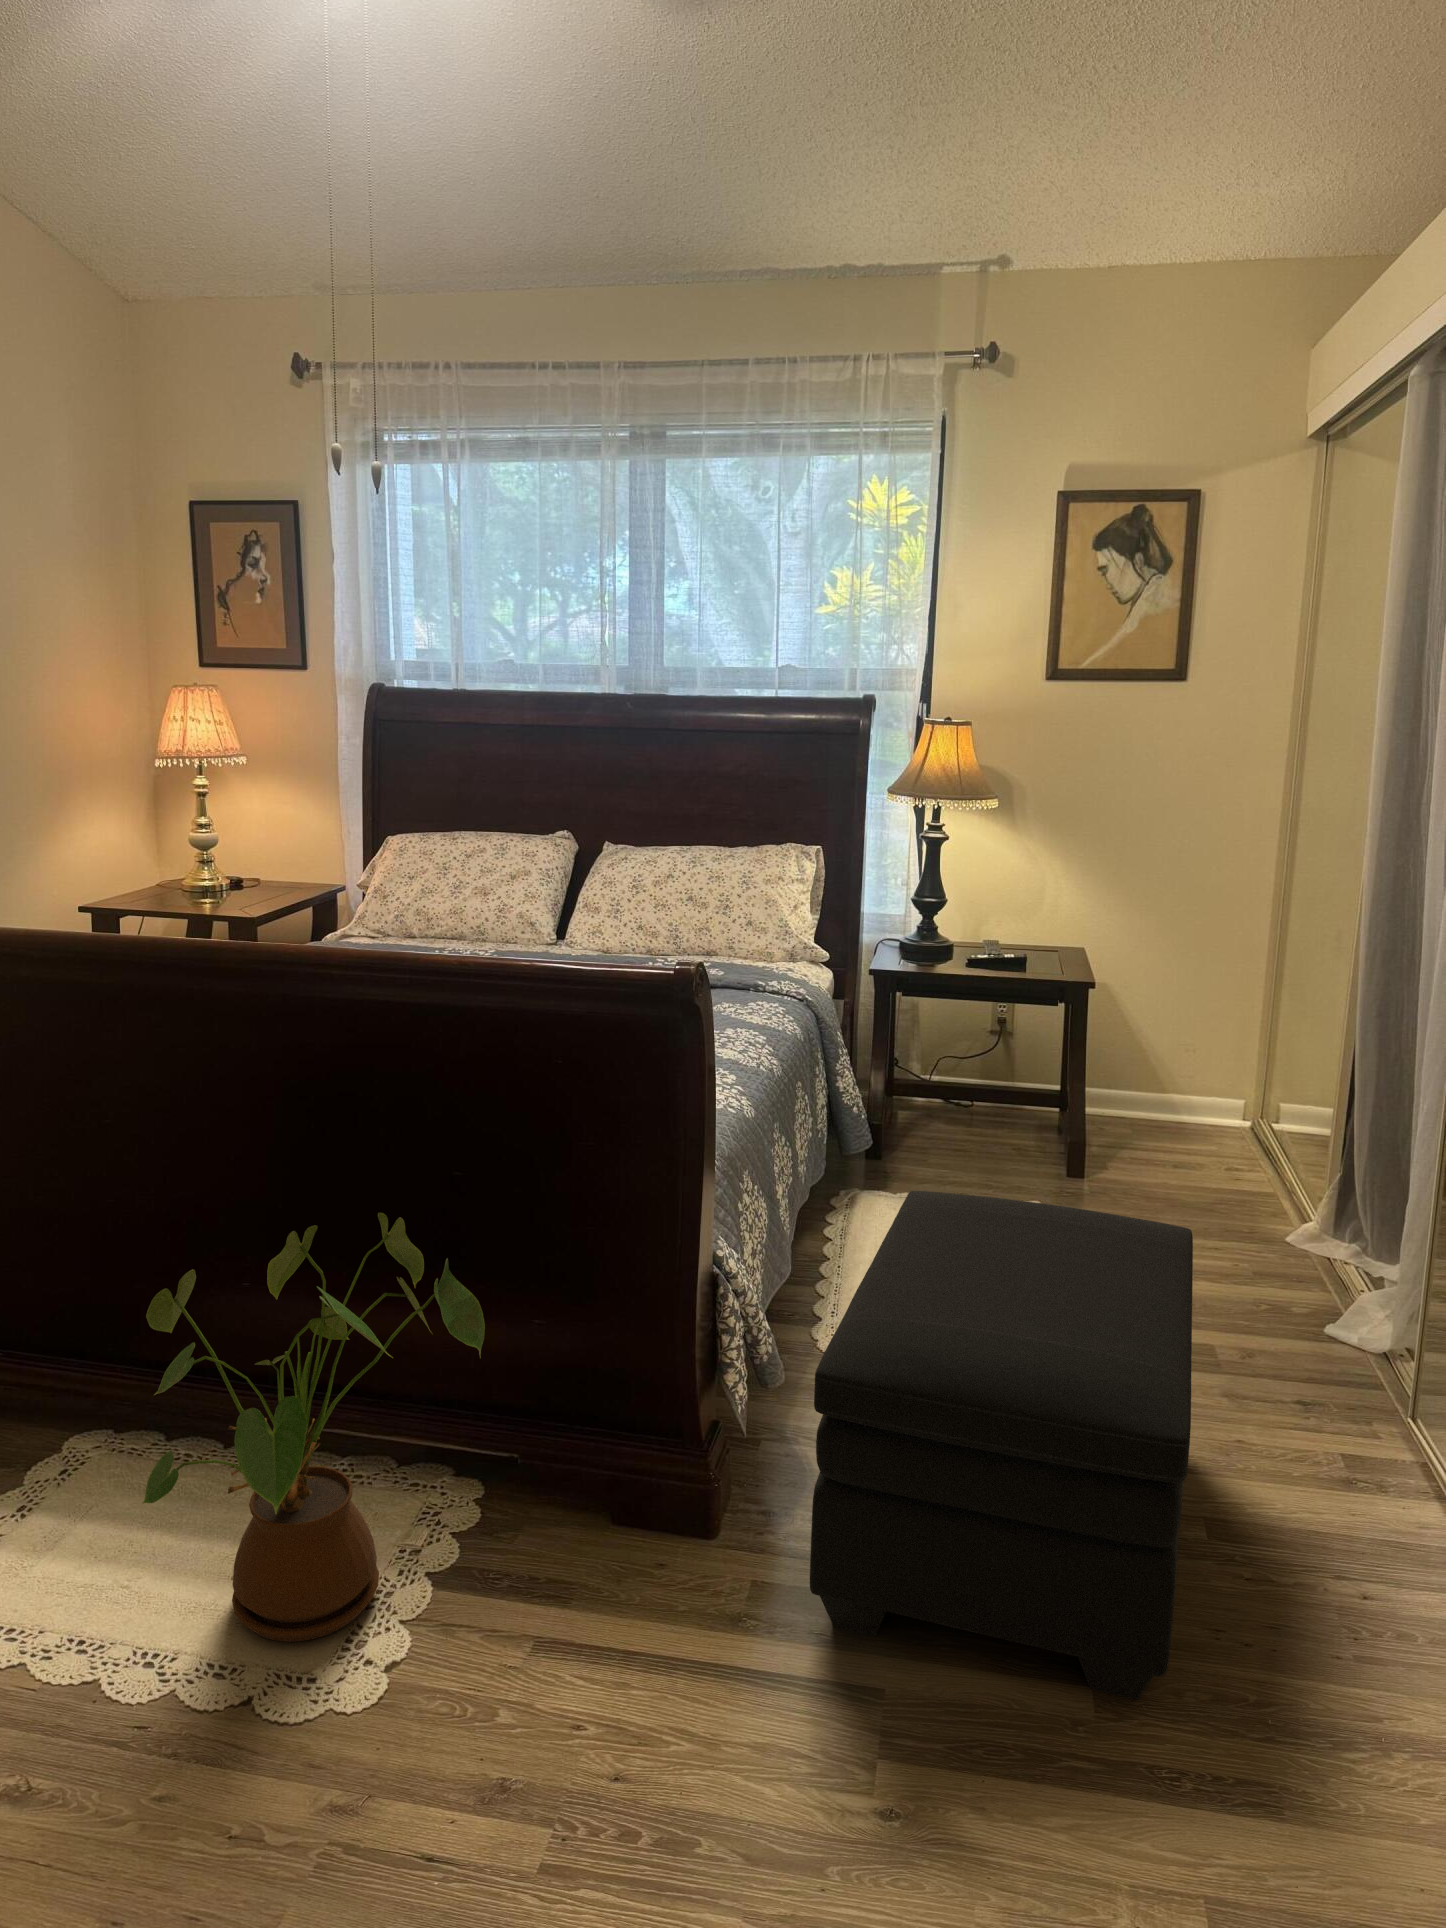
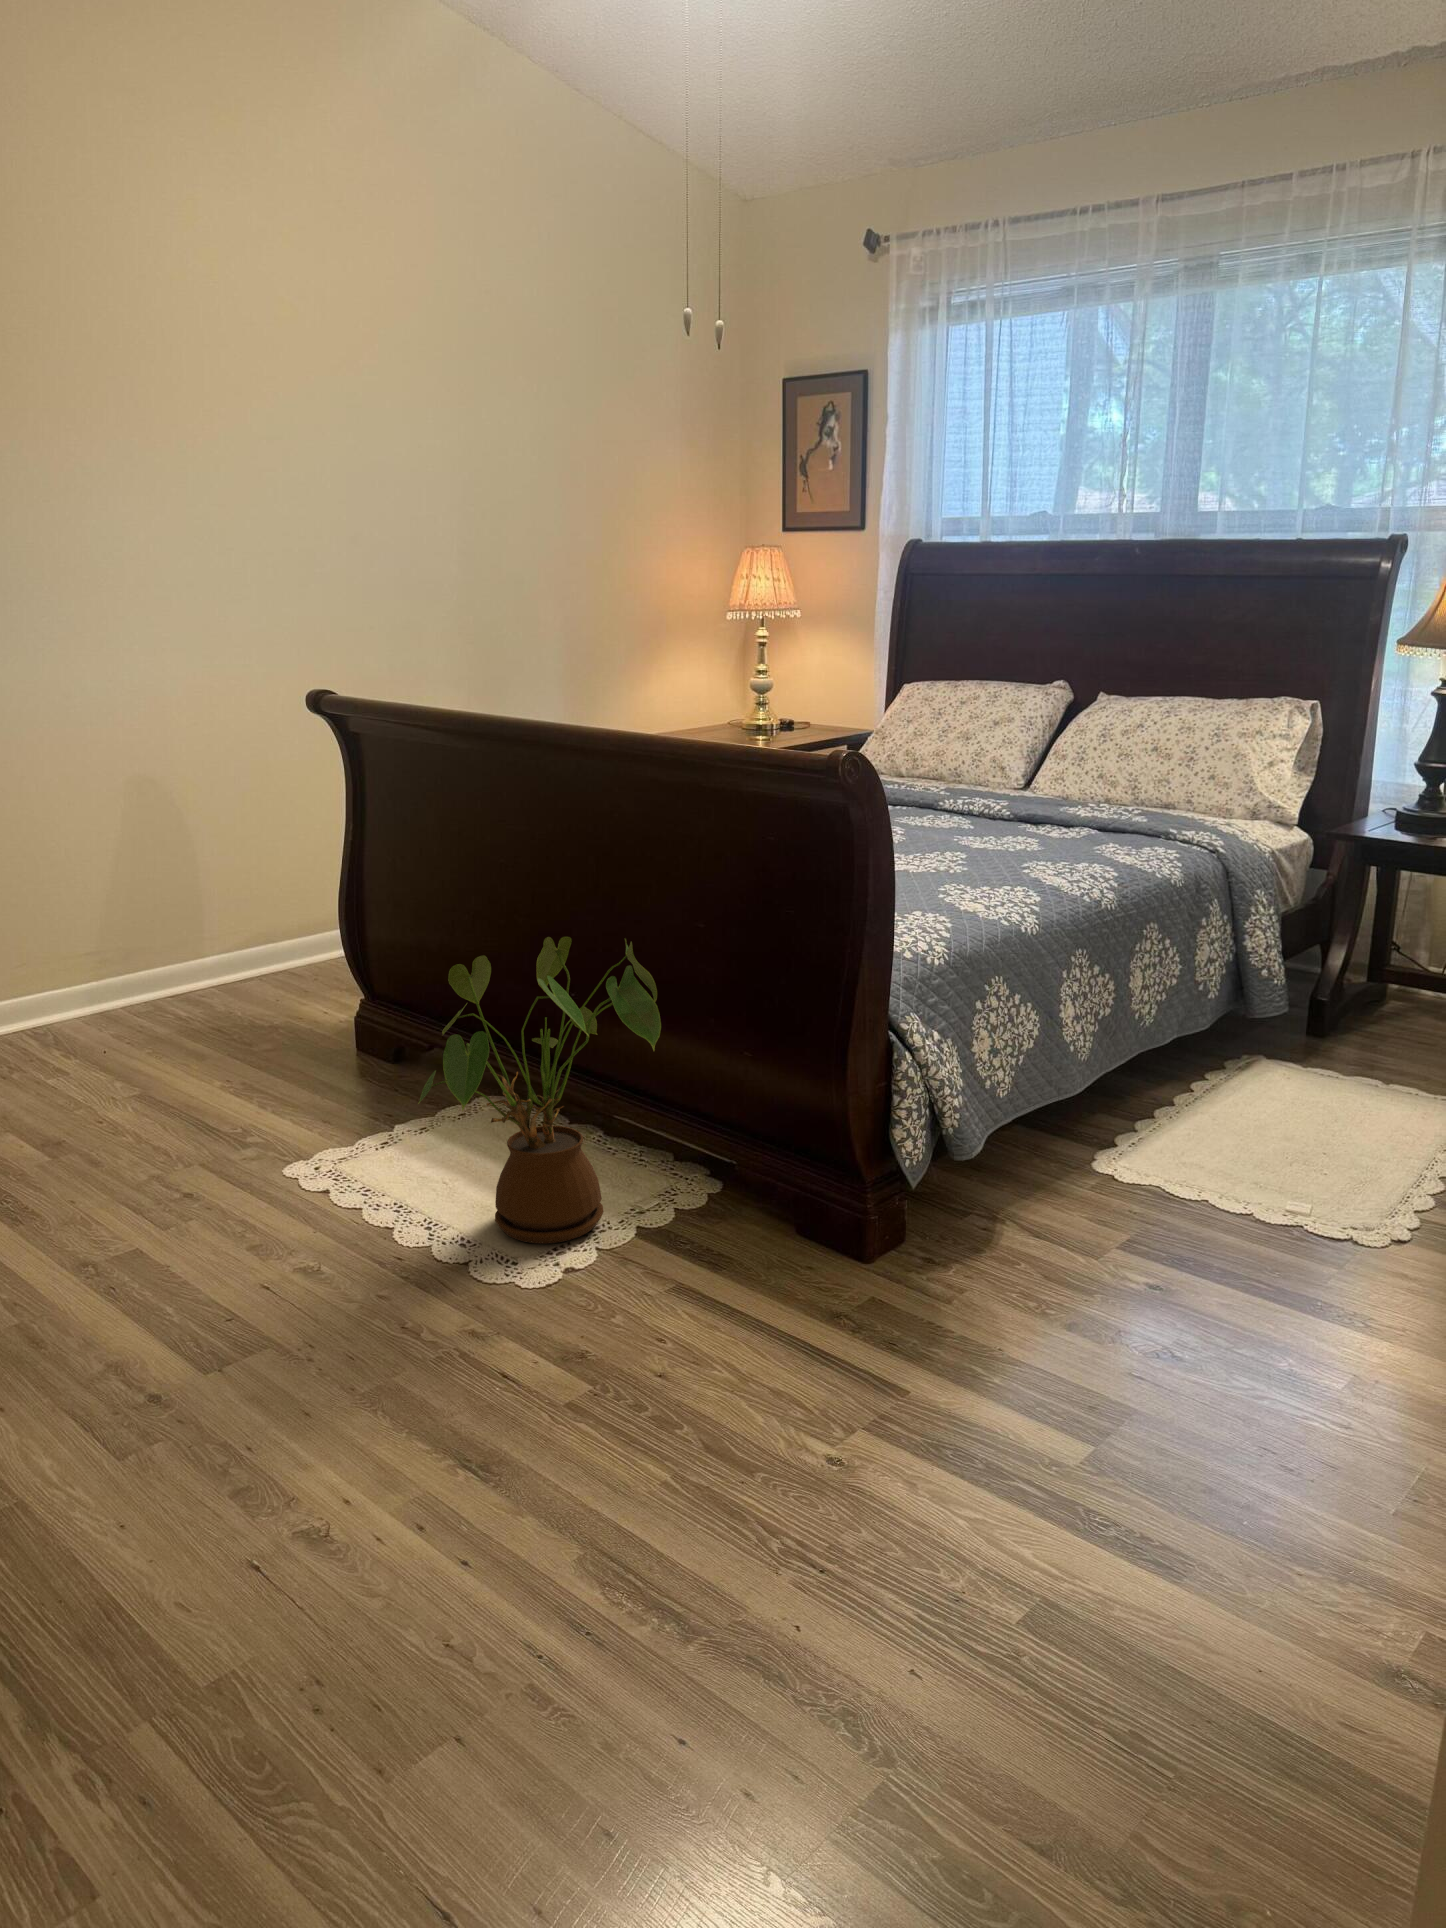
ottoman: present [810,1191,1193,1700] -> none [882,1011,1405,1447]

